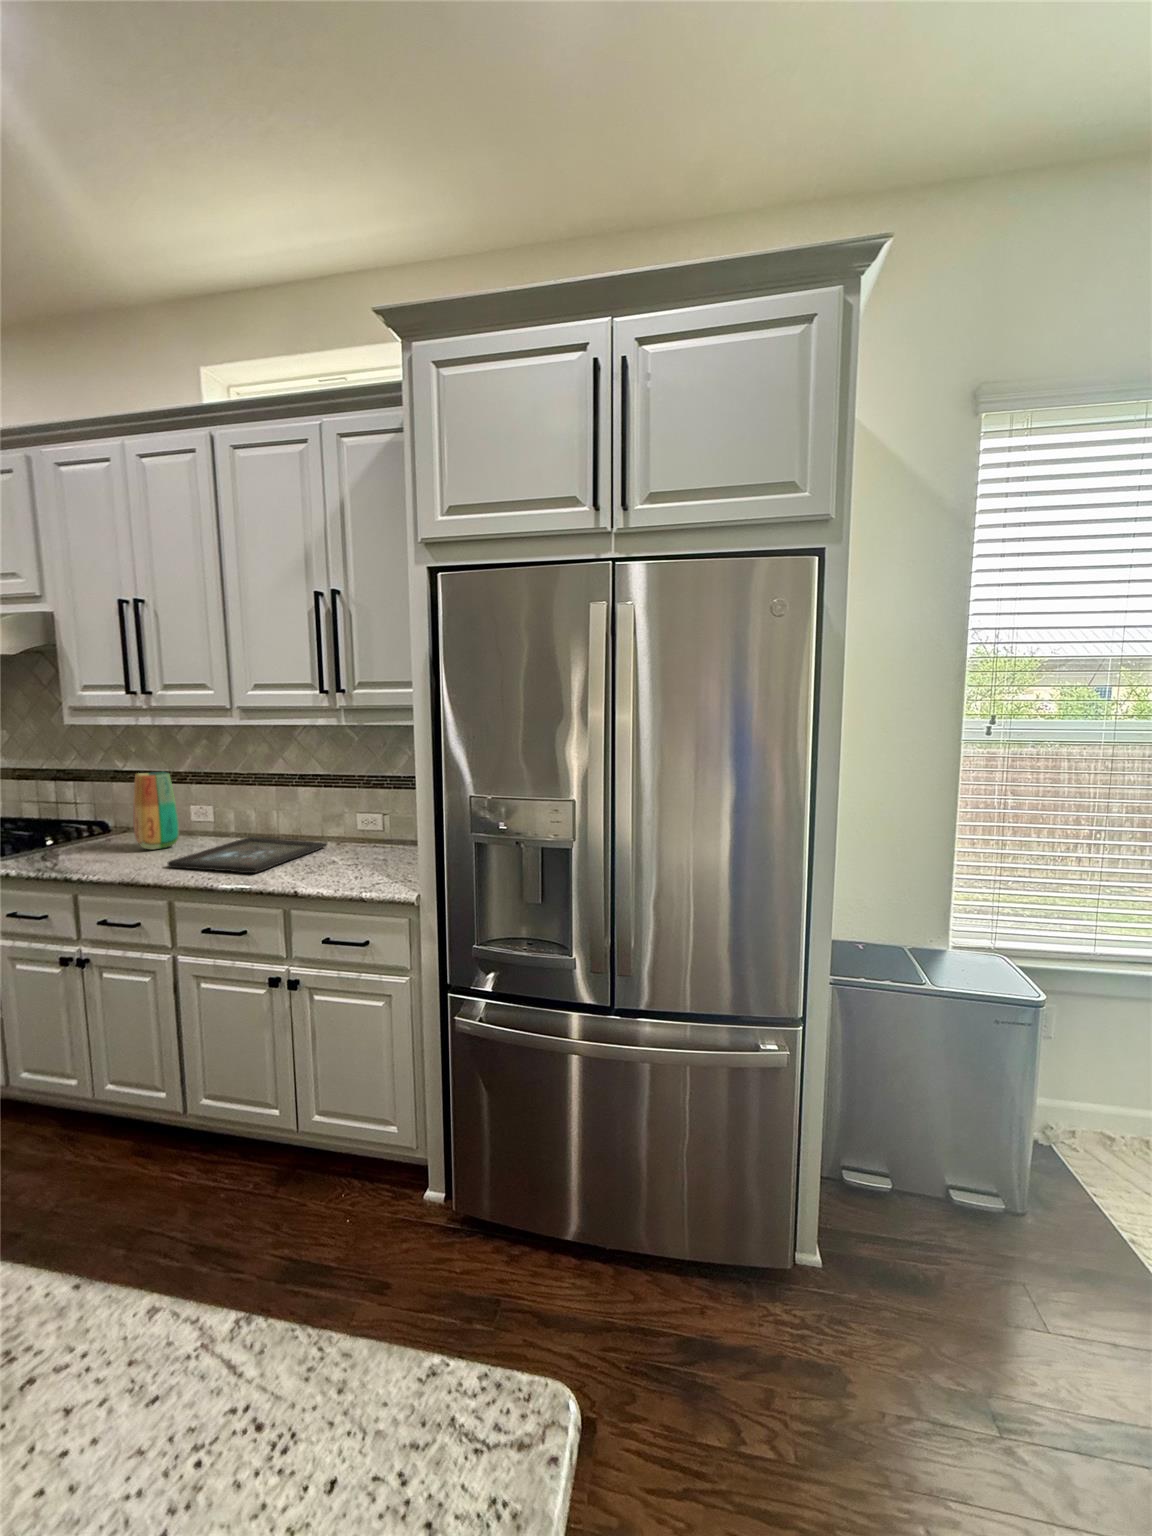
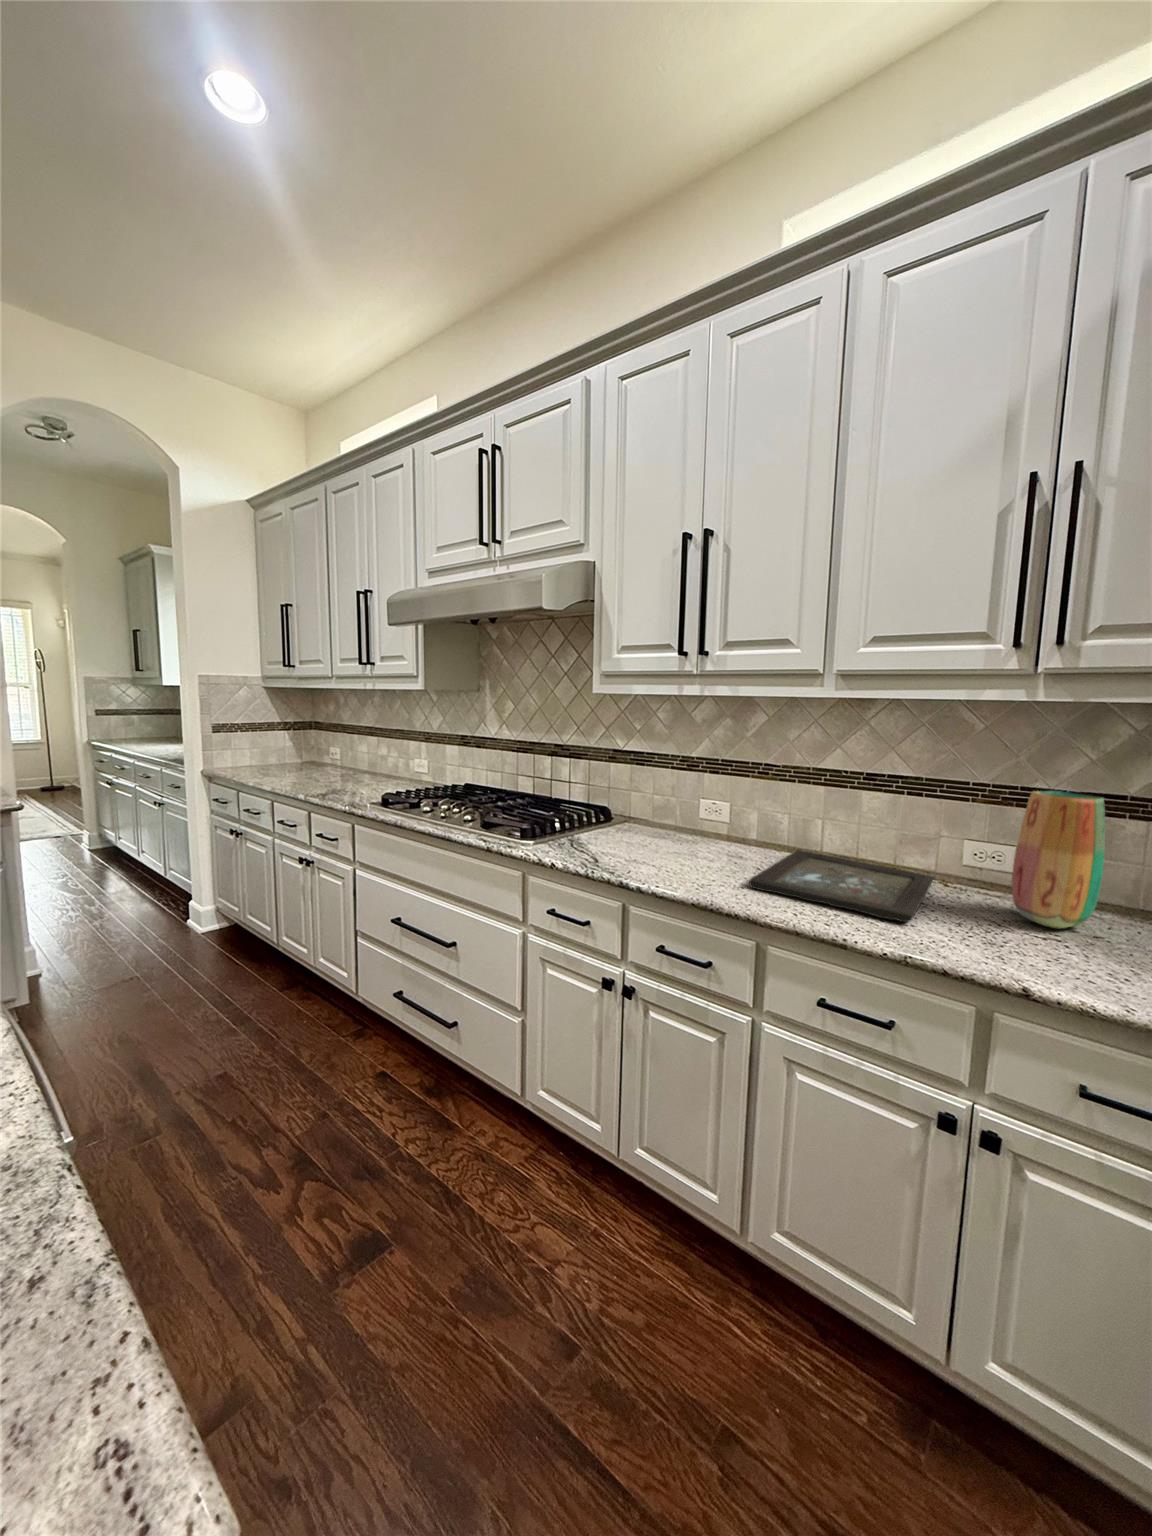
vase: present [133,772,179,849] -> present [1012,791,1105,928]

